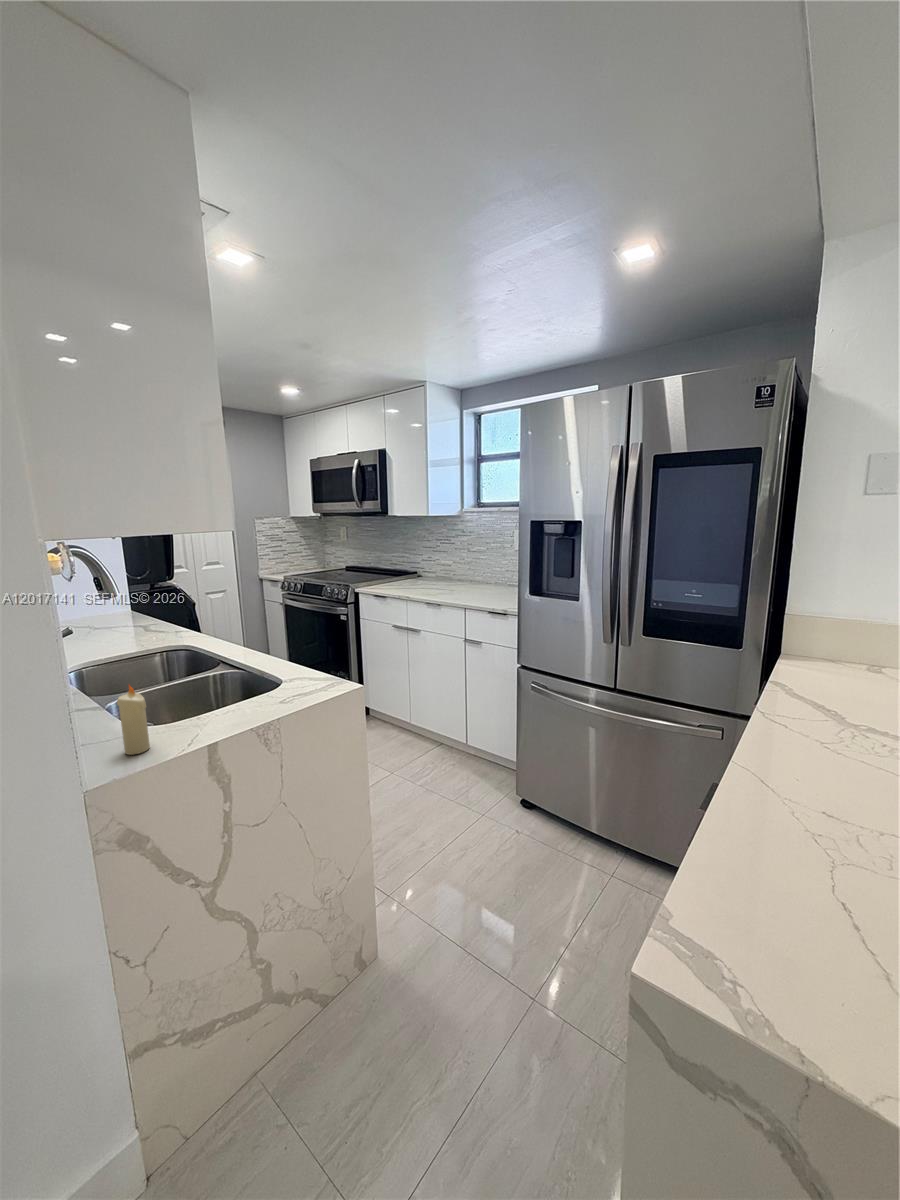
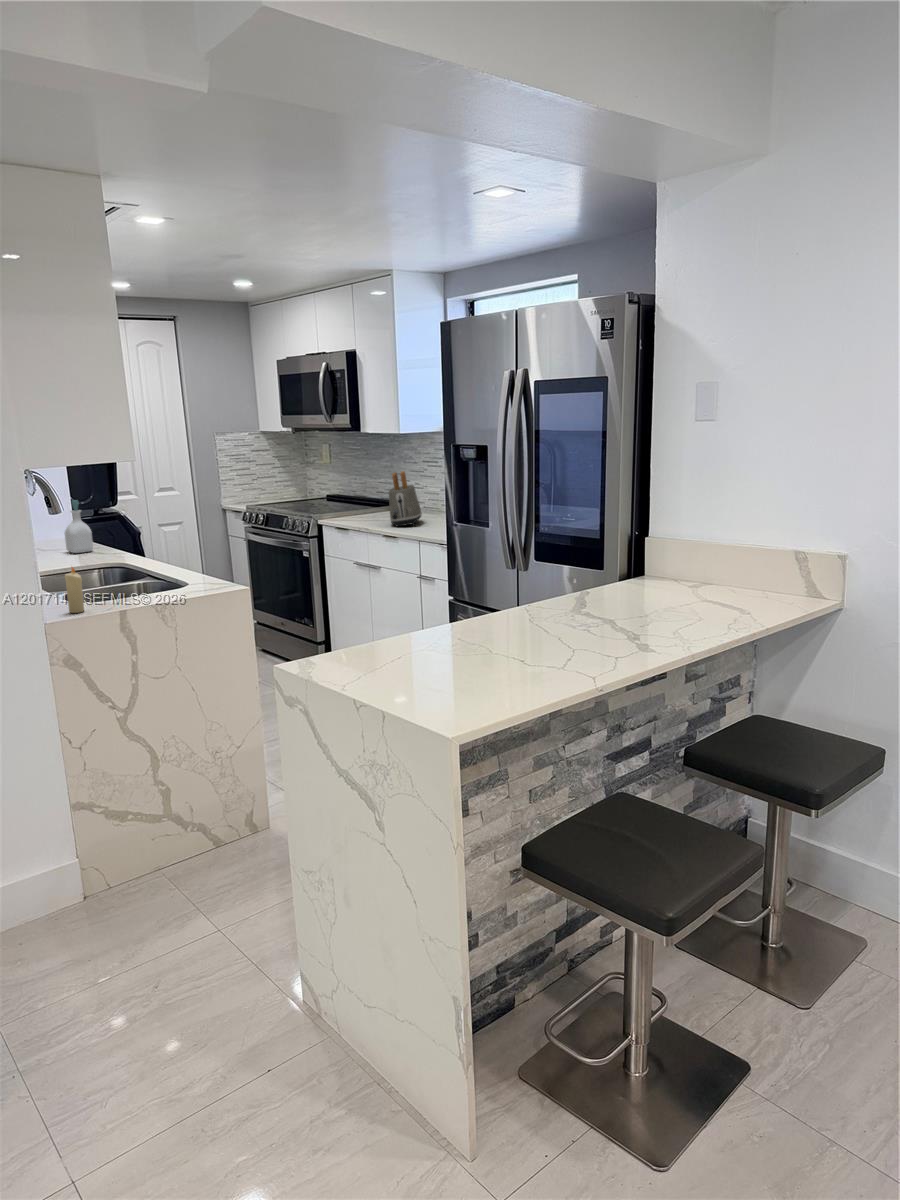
toaster: none [426,548,454,595] -> present [389,471,422,526]
soap bottle: none [121,577,154,633] -> present [65,500,93,553]

